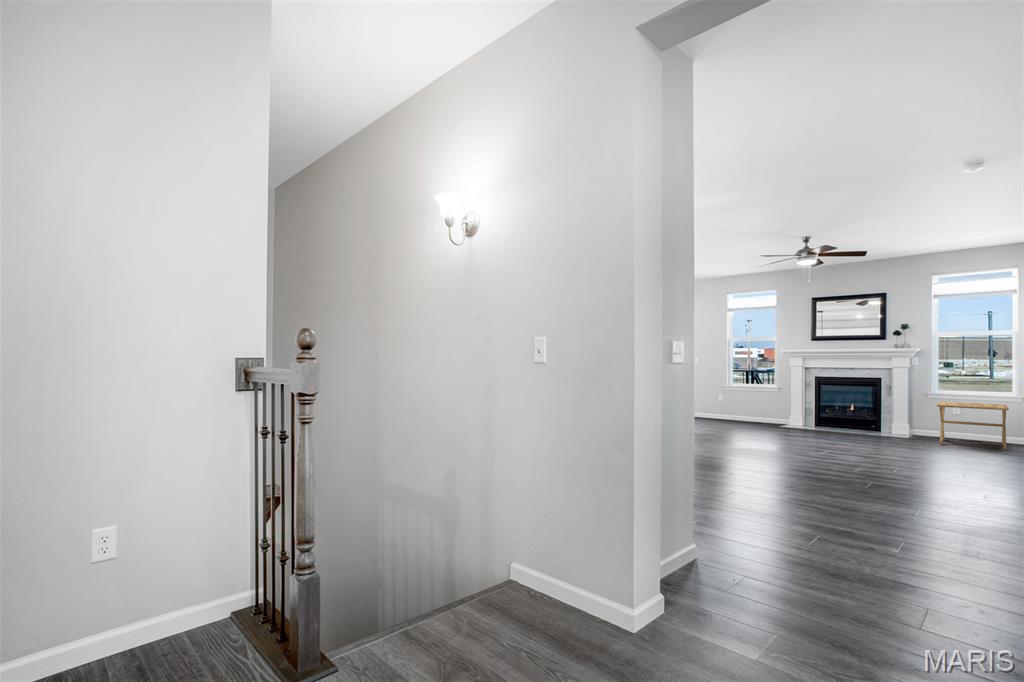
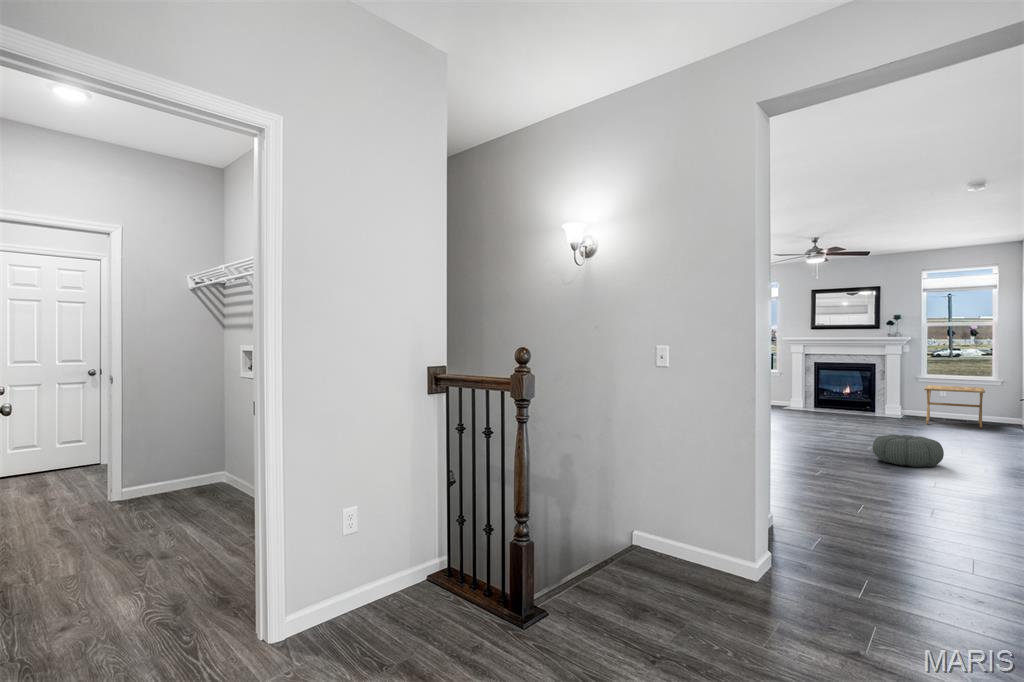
pouf: none [870,457,959,498] -> present [873,434,944,467]

